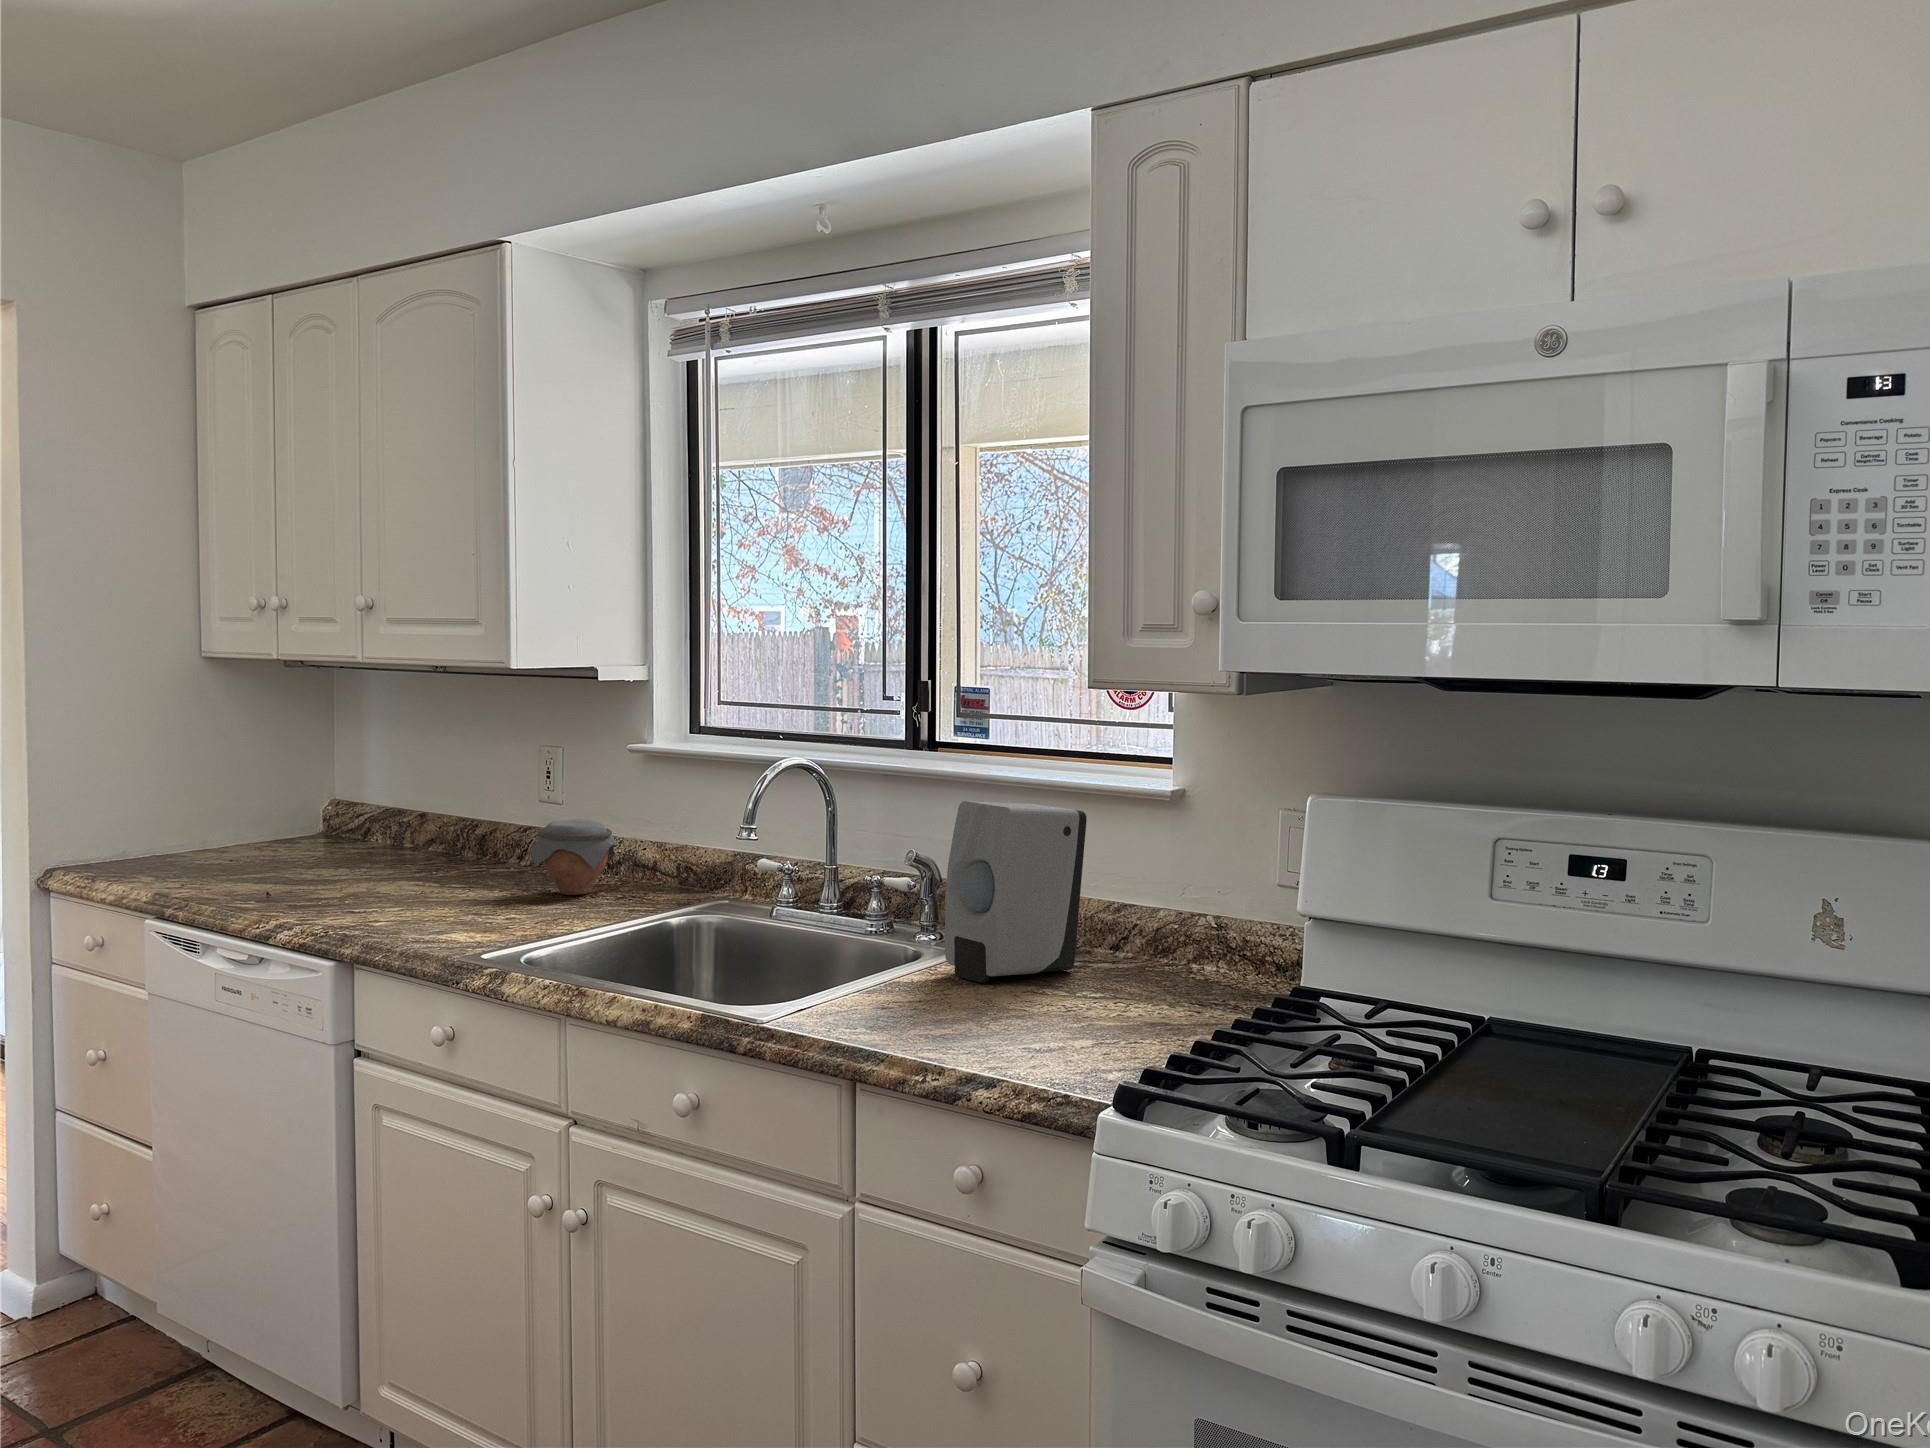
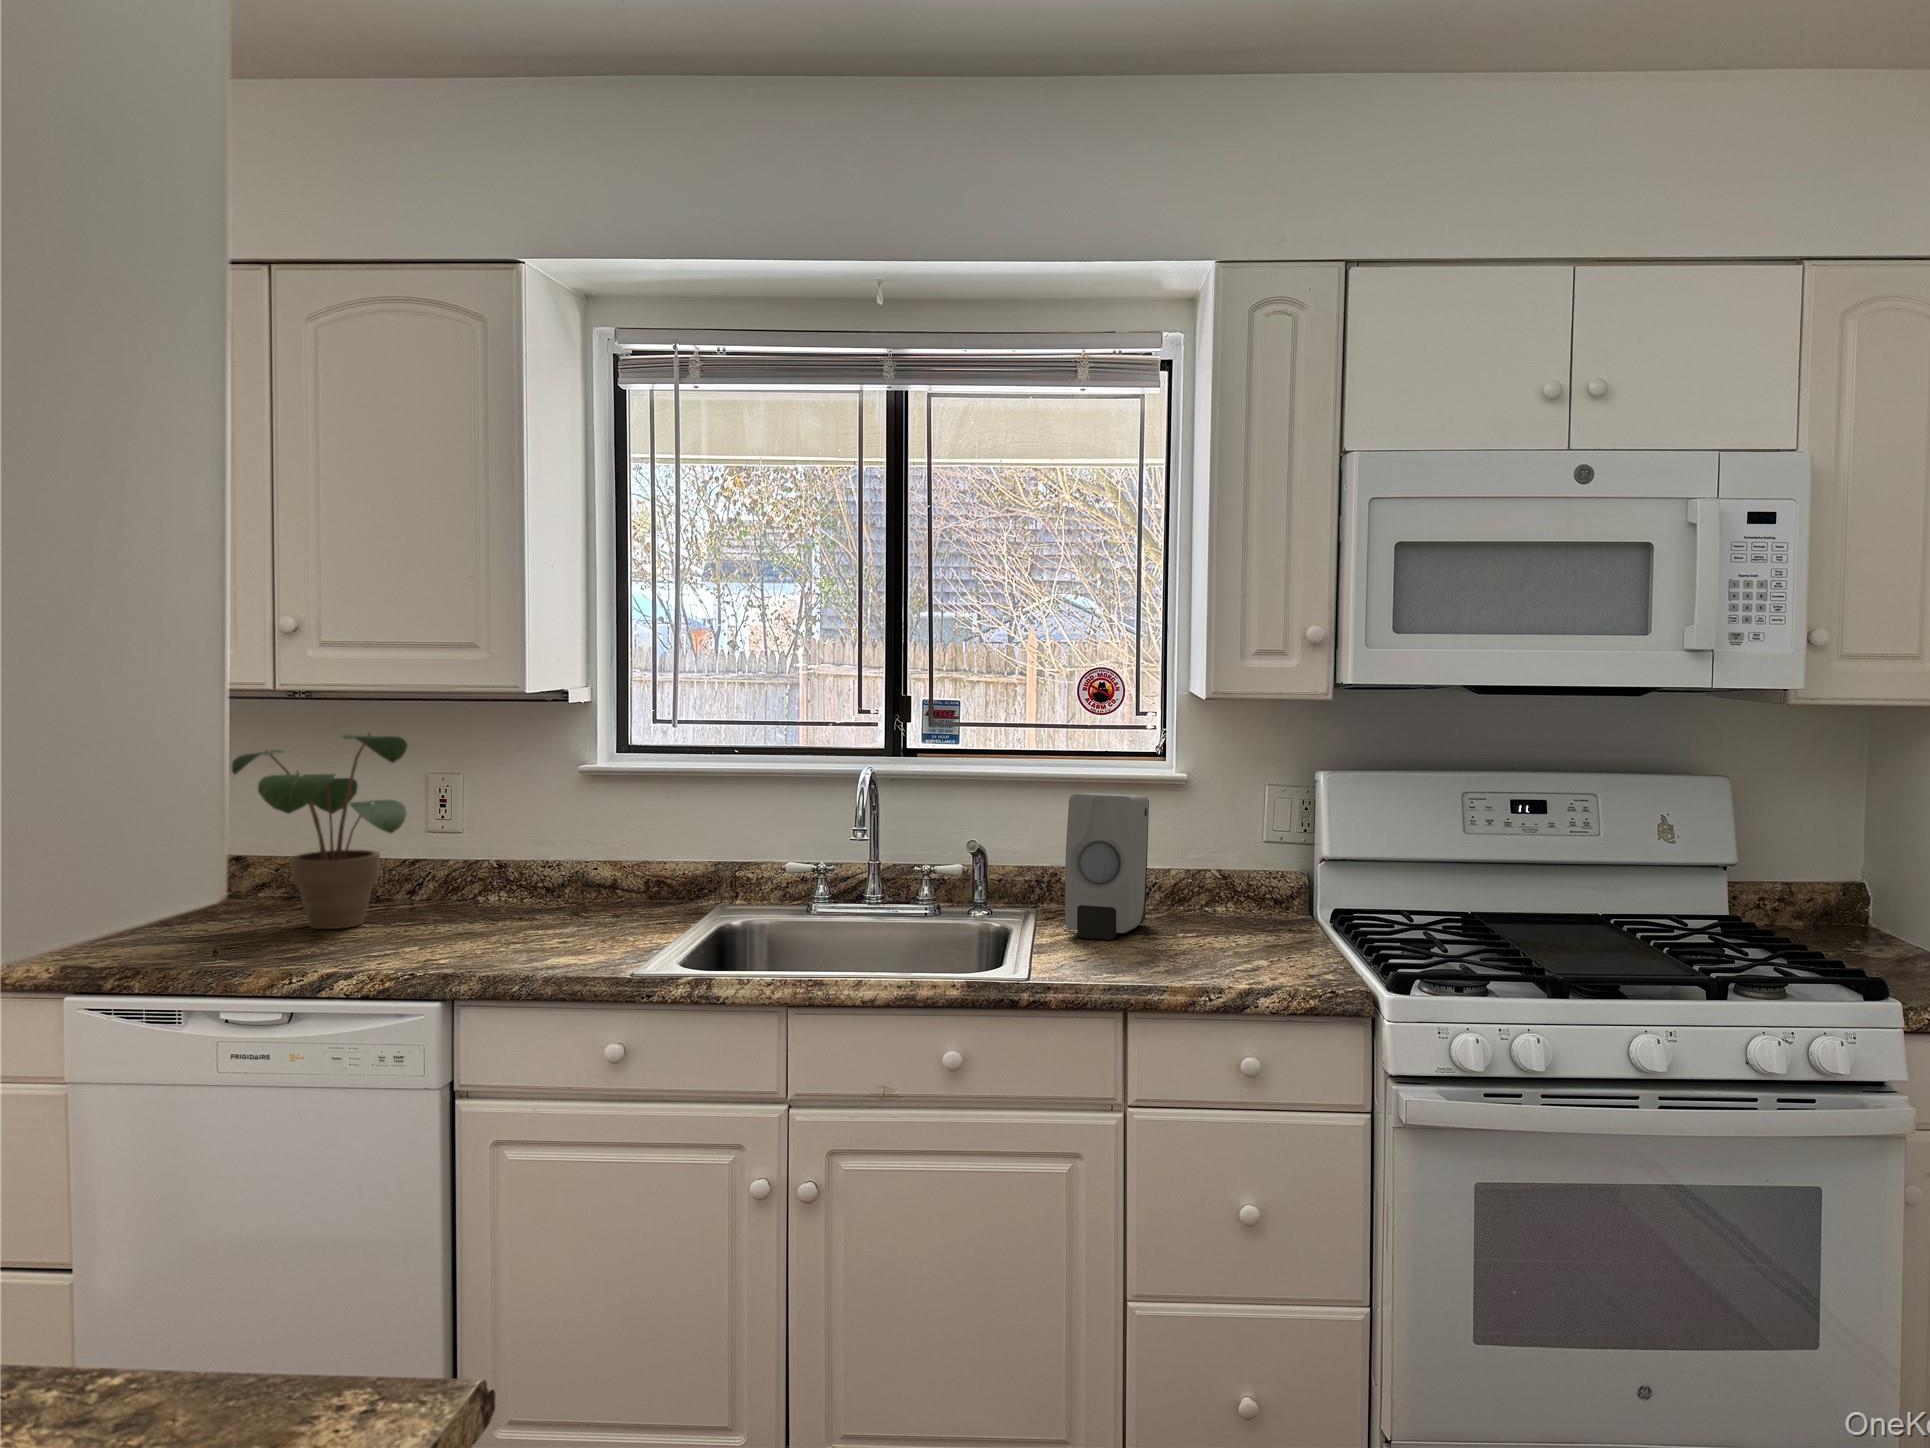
potted plant: none [321,704,500,881] -> present [232,733,407,929]
jar: present [530,819,617,895] -> none [519,843,601,921]

